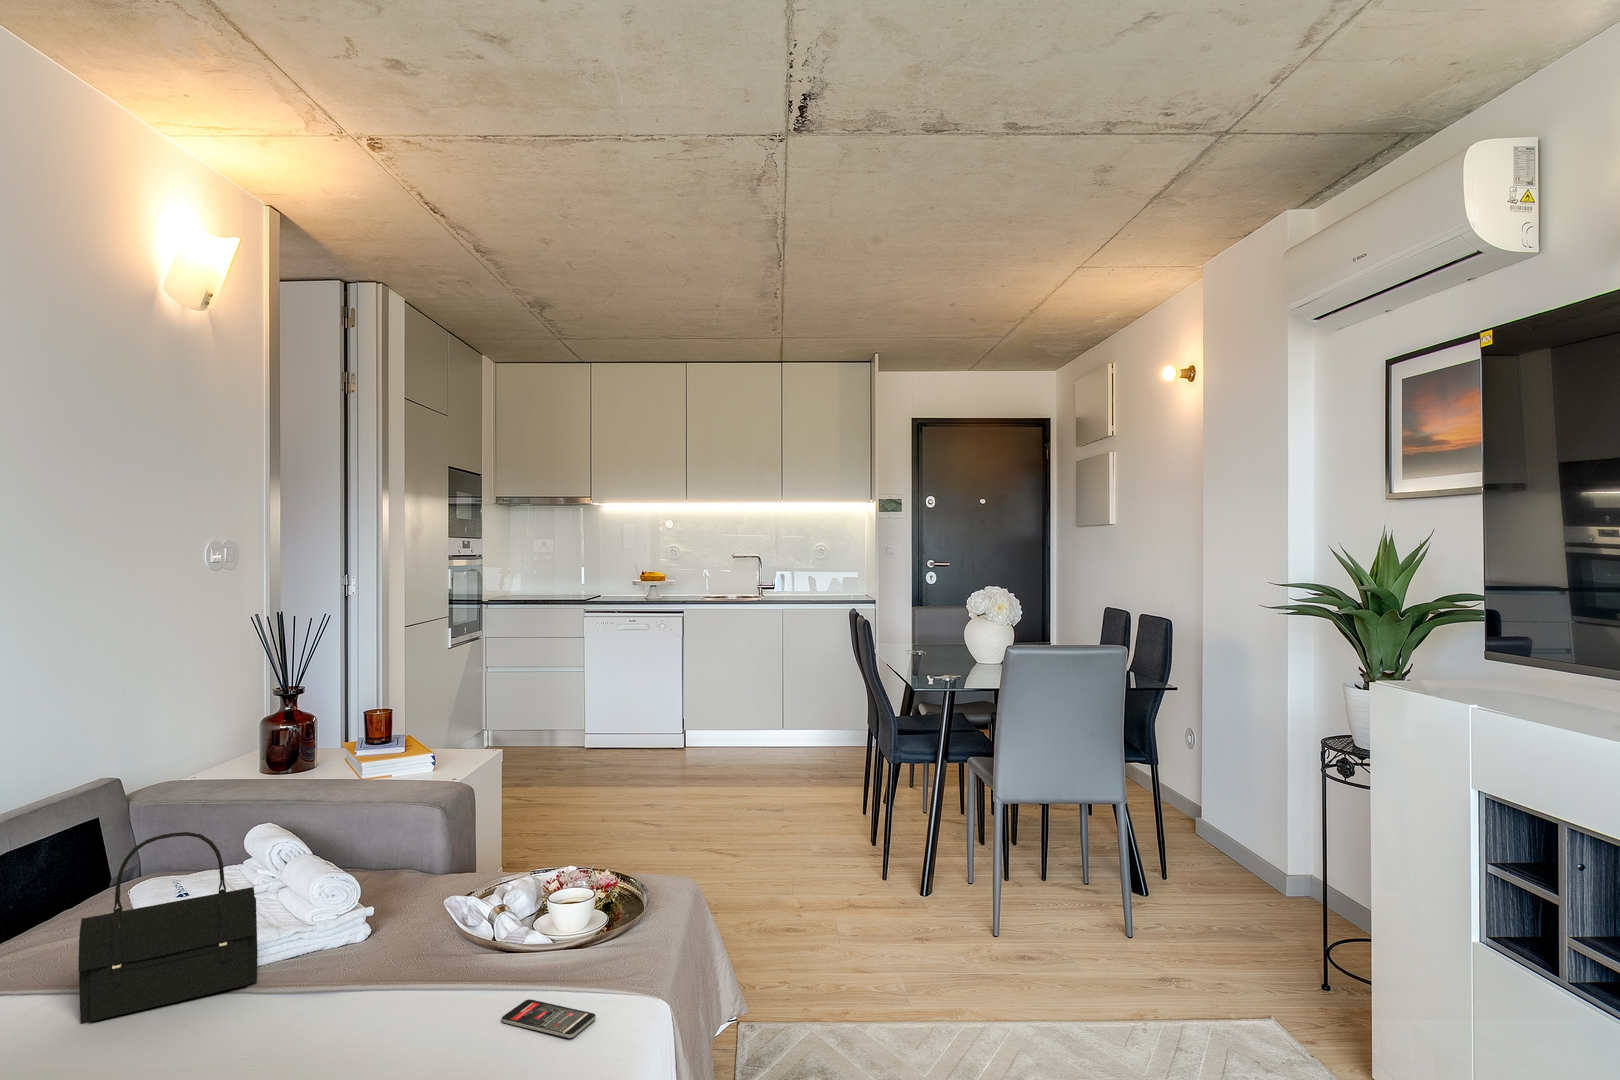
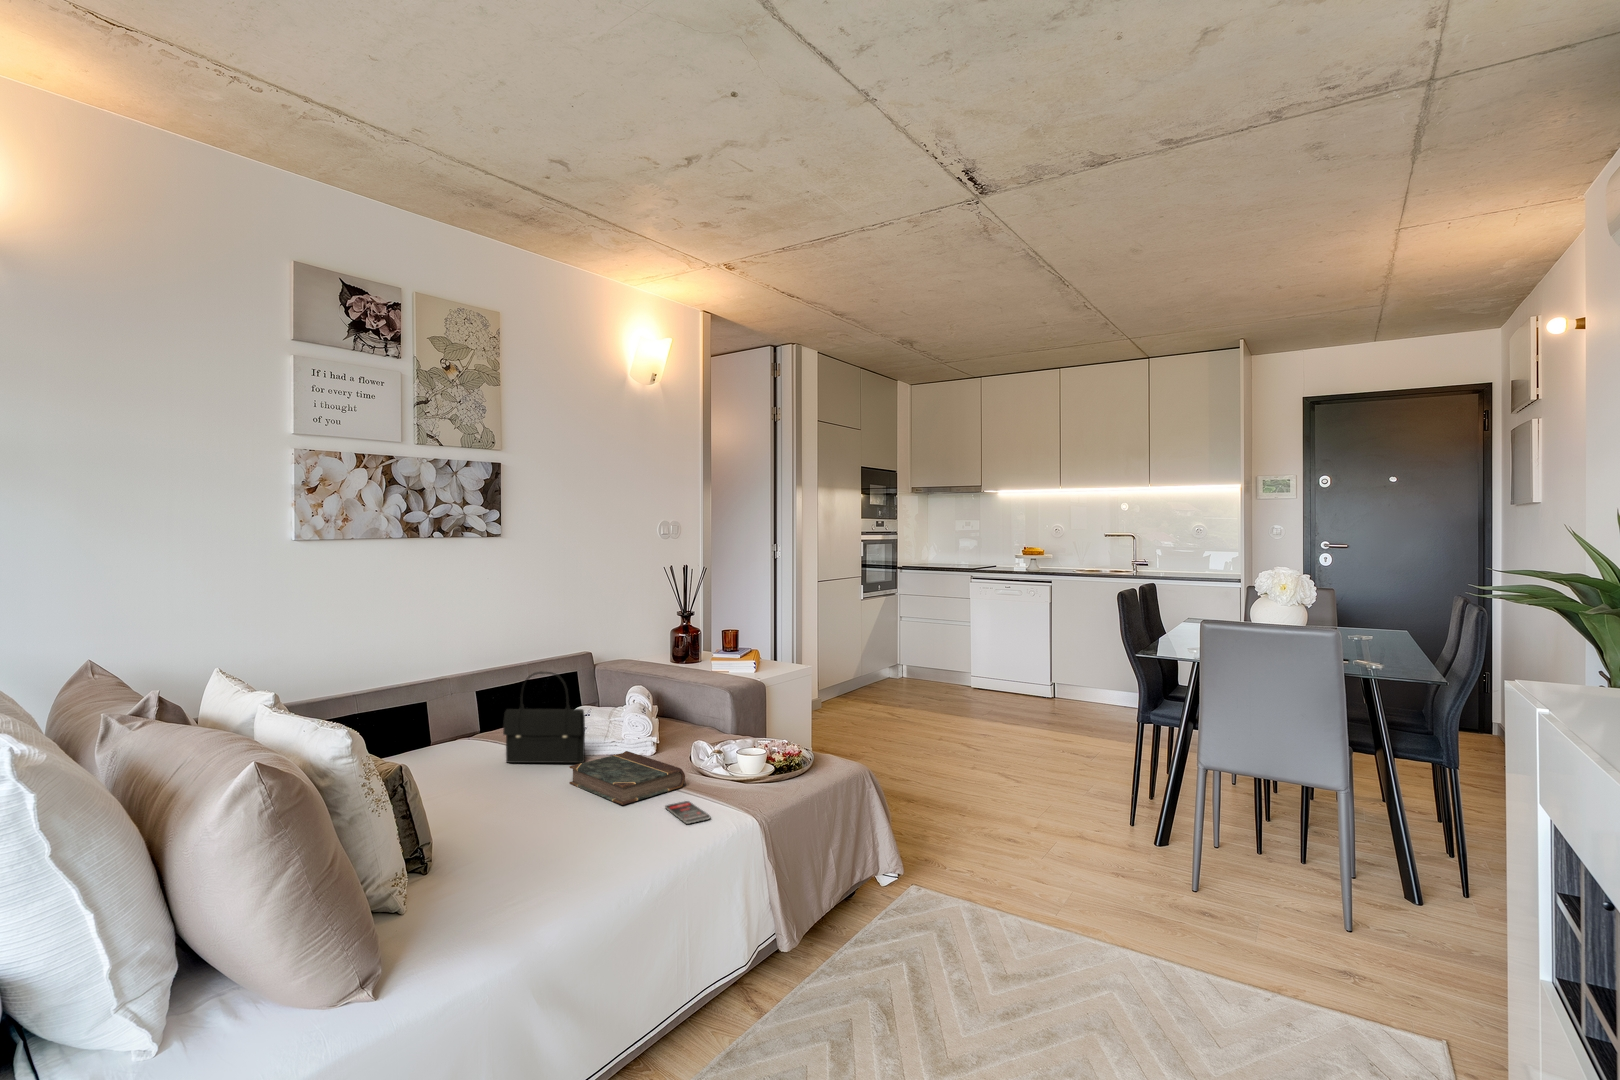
book: none [272,942,491,1039] -> present [569,751,685,805]

